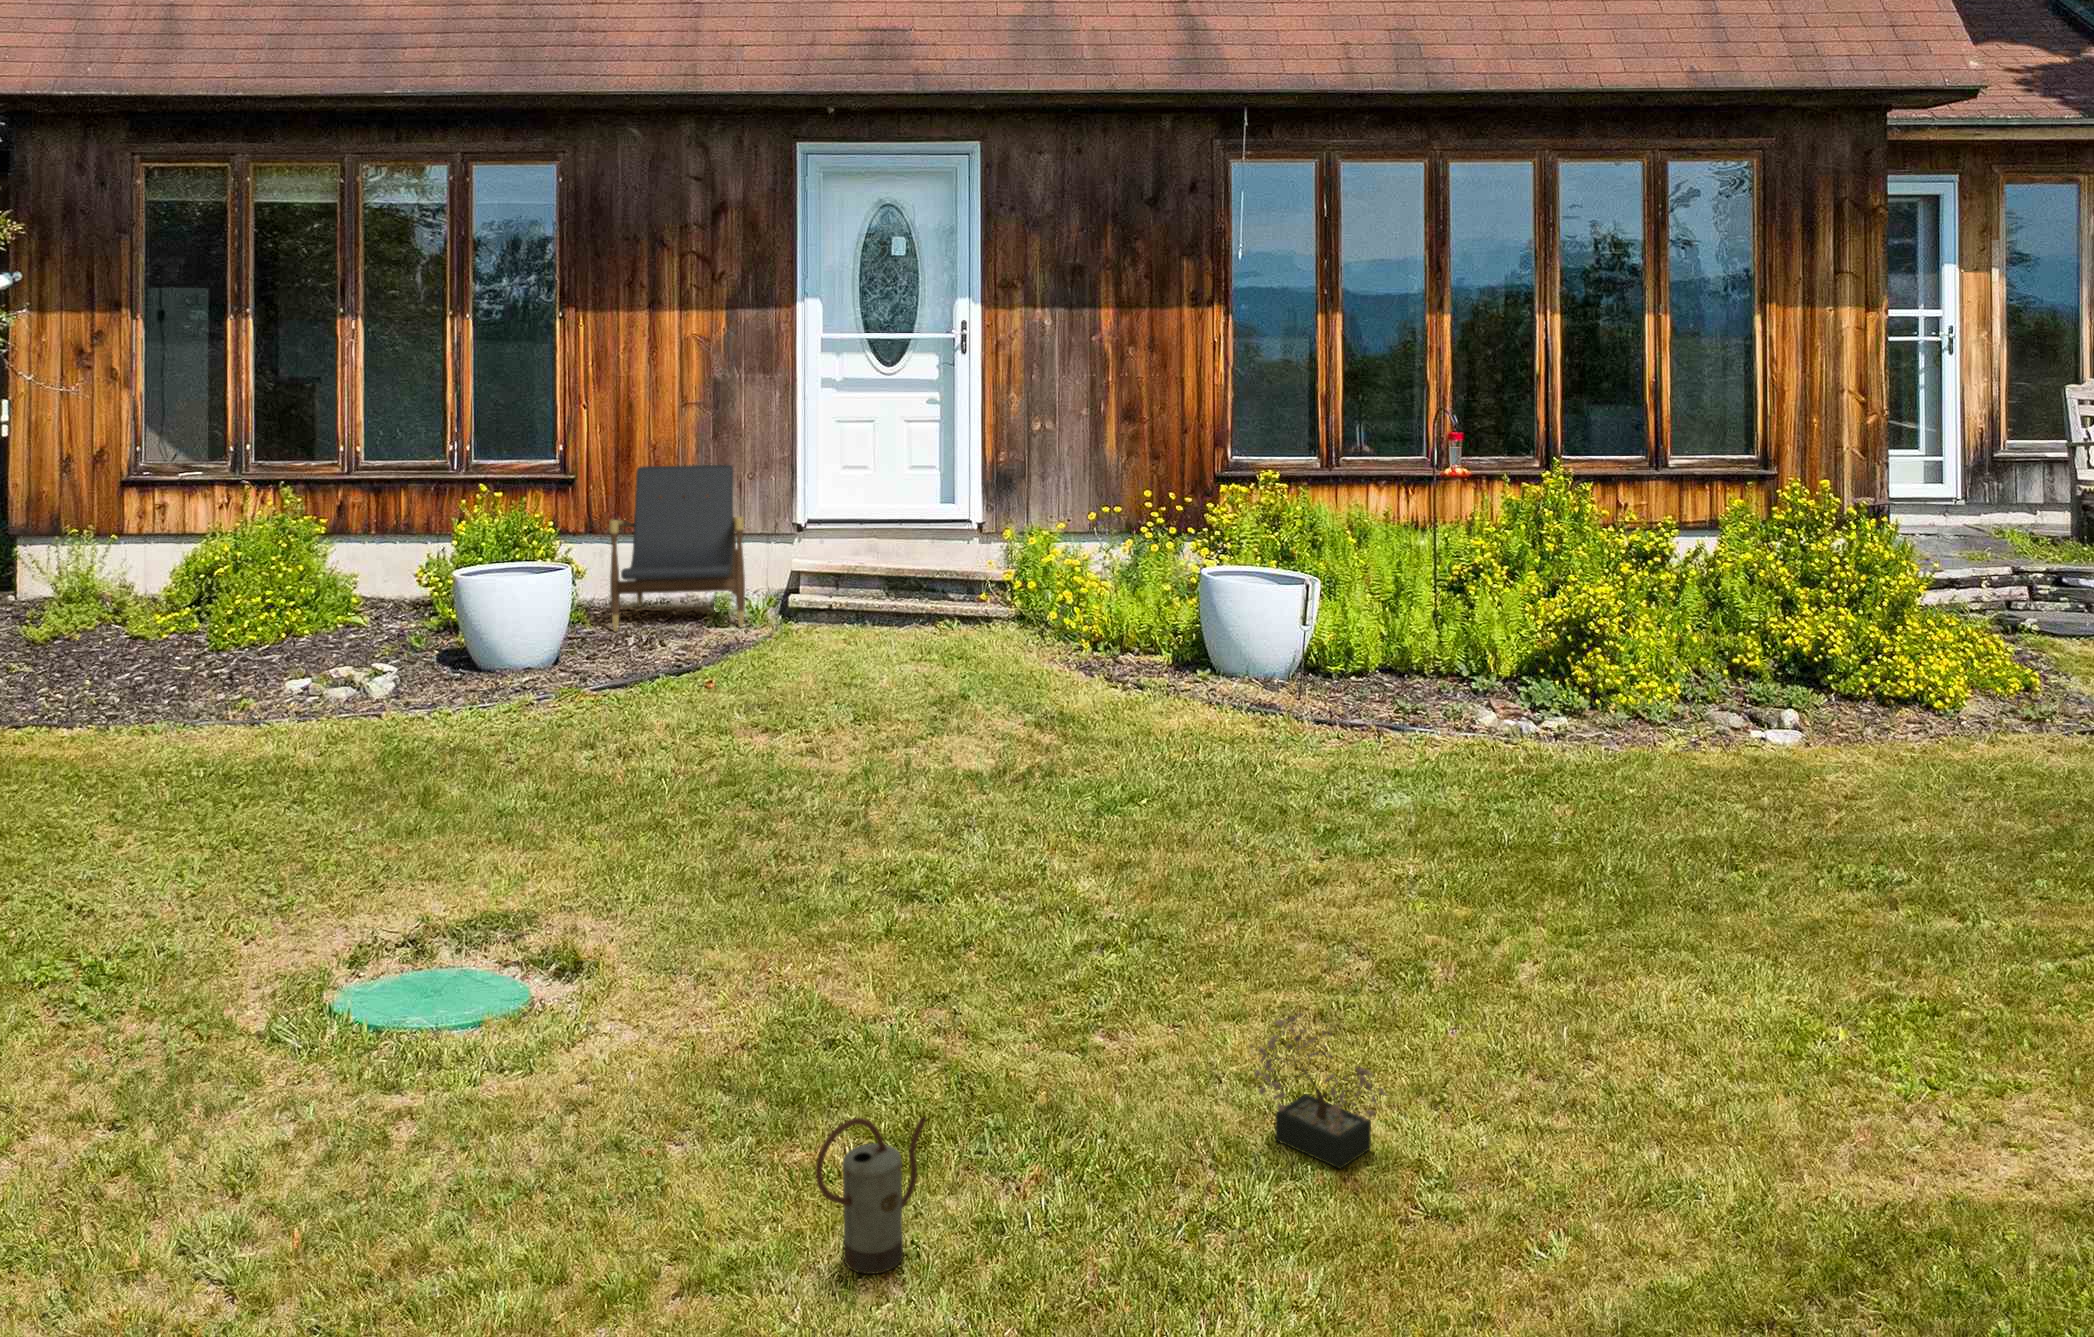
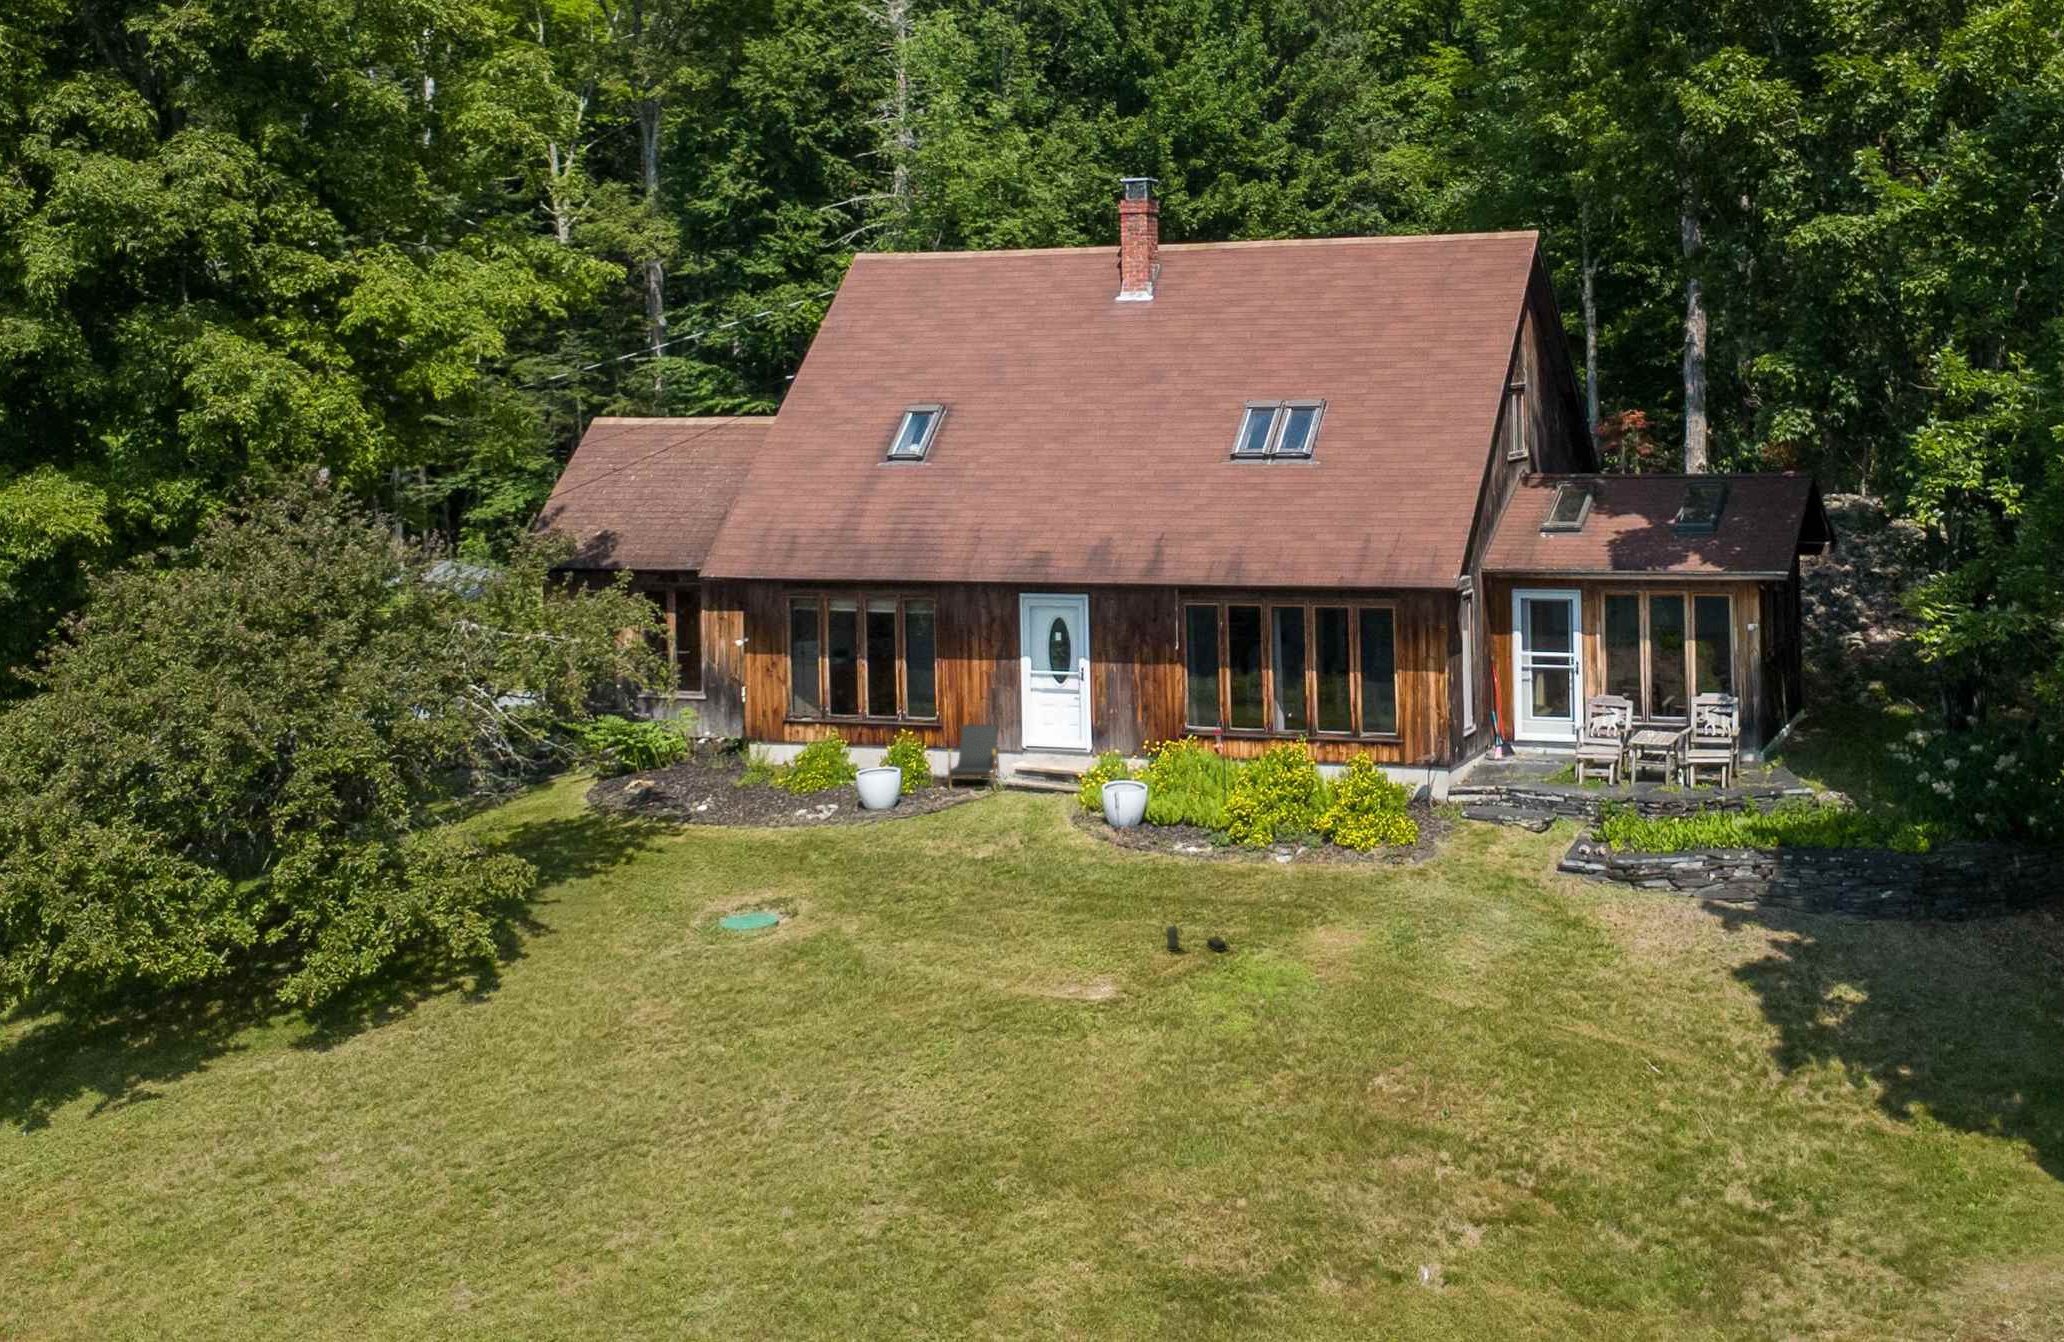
decorative plant: present [1251,1013,1387,1169] -> present [1205,919,1227,952]
watering can: present [816,1117,927,1274] -> present [1160,925,1181,951]

